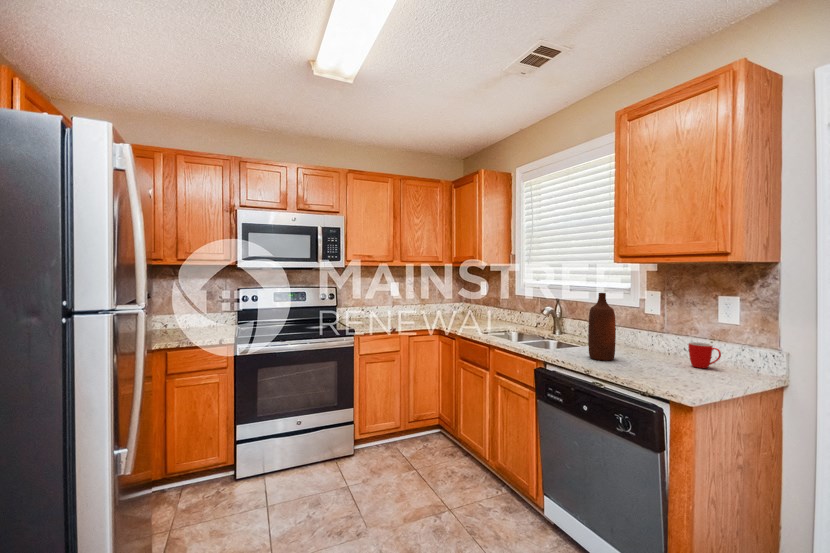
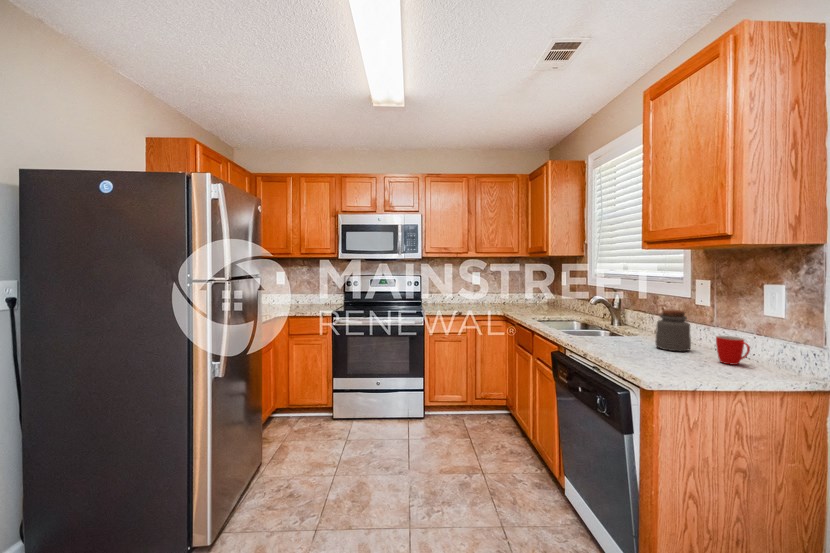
bottle: present [588,293,616,361] -> none [609,280,637,349]
jar: none [624,320,656,359] -> present [655,310,691,351]

